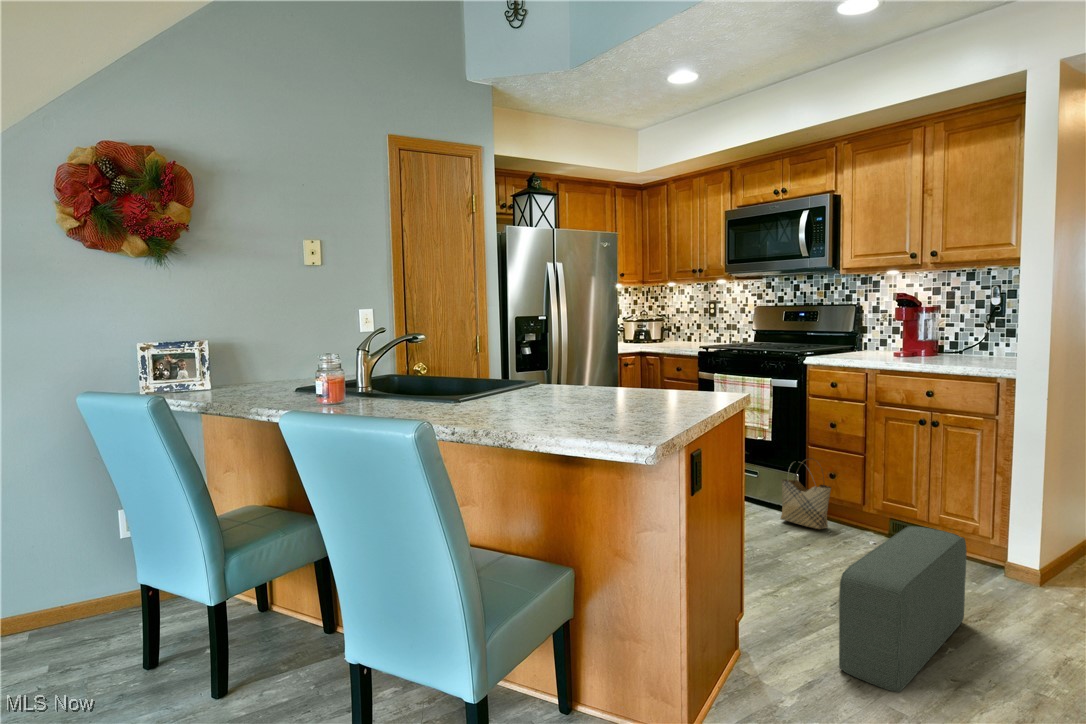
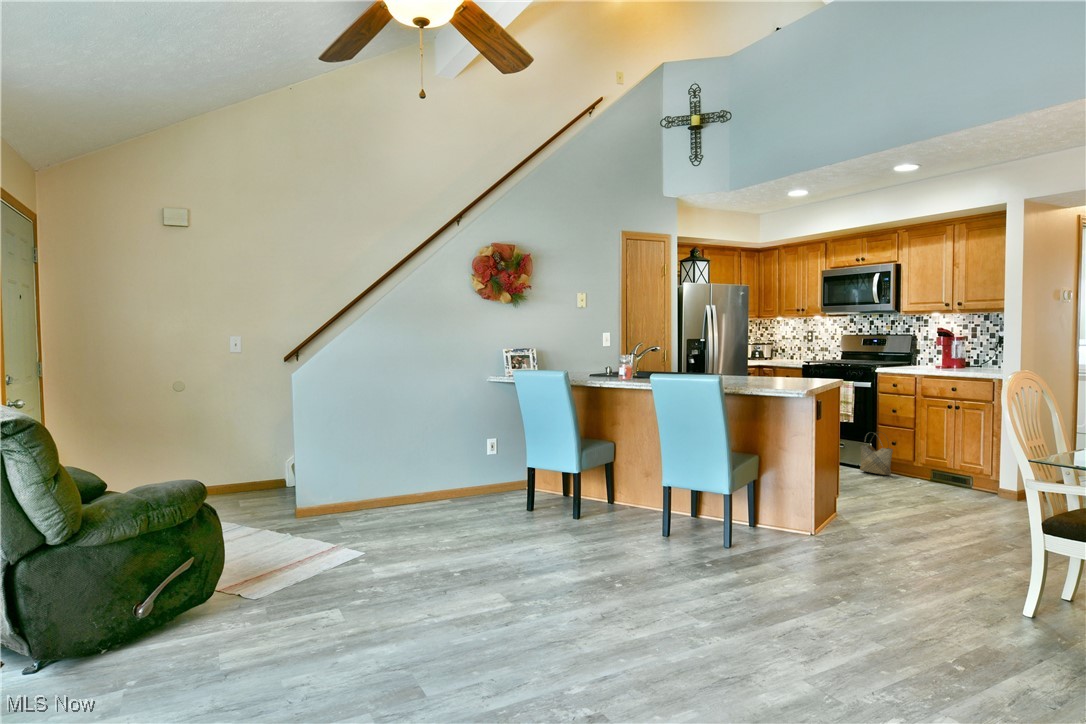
pouf: present [839,526,967,692] -> none [891,456,964,523]

